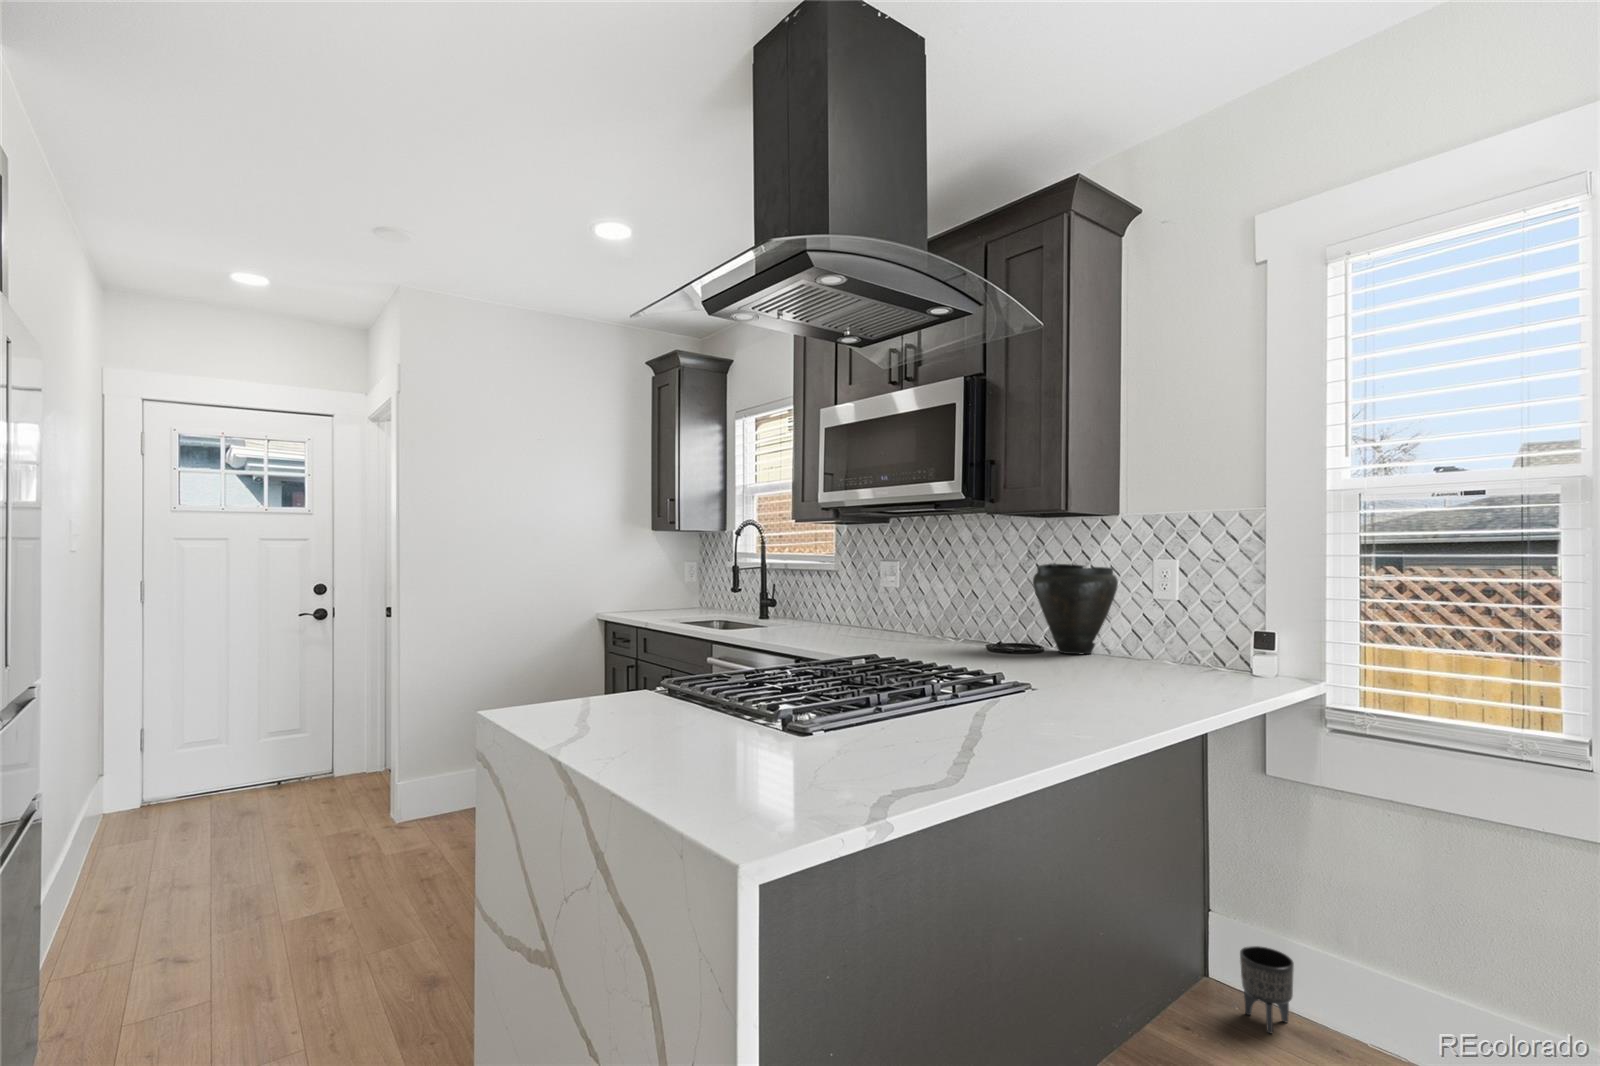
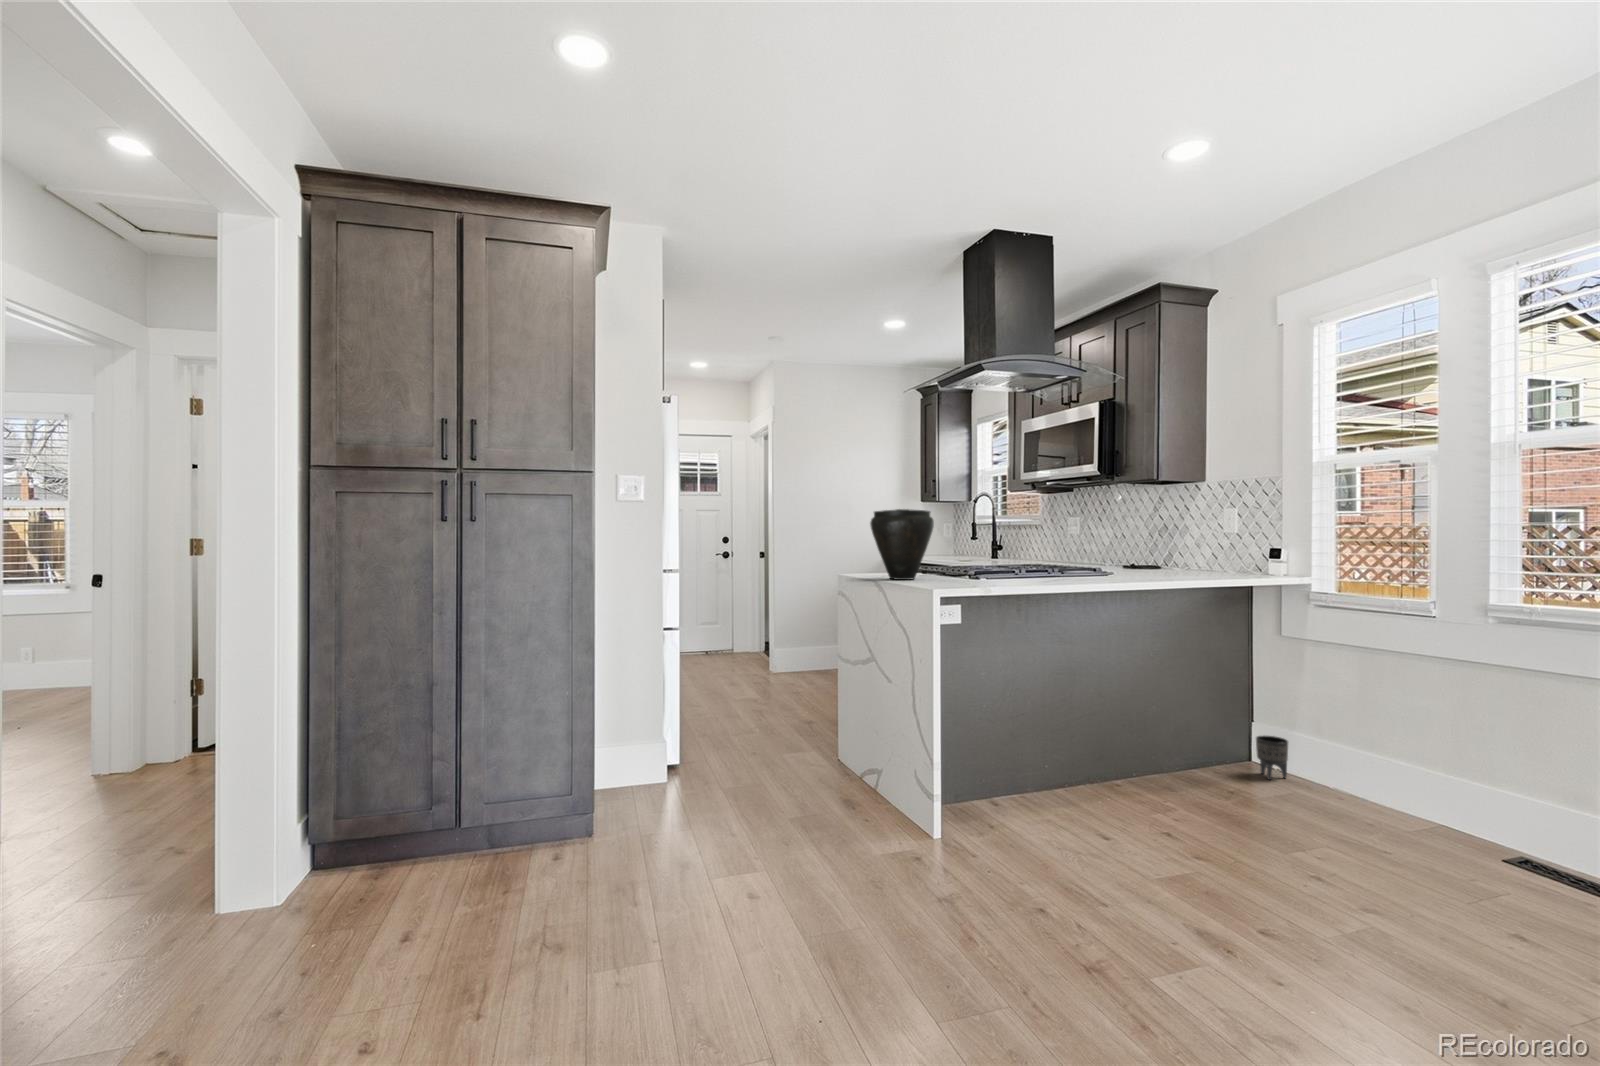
vase: present [1033,563,1118,654] -> present [870,509,934,580]

